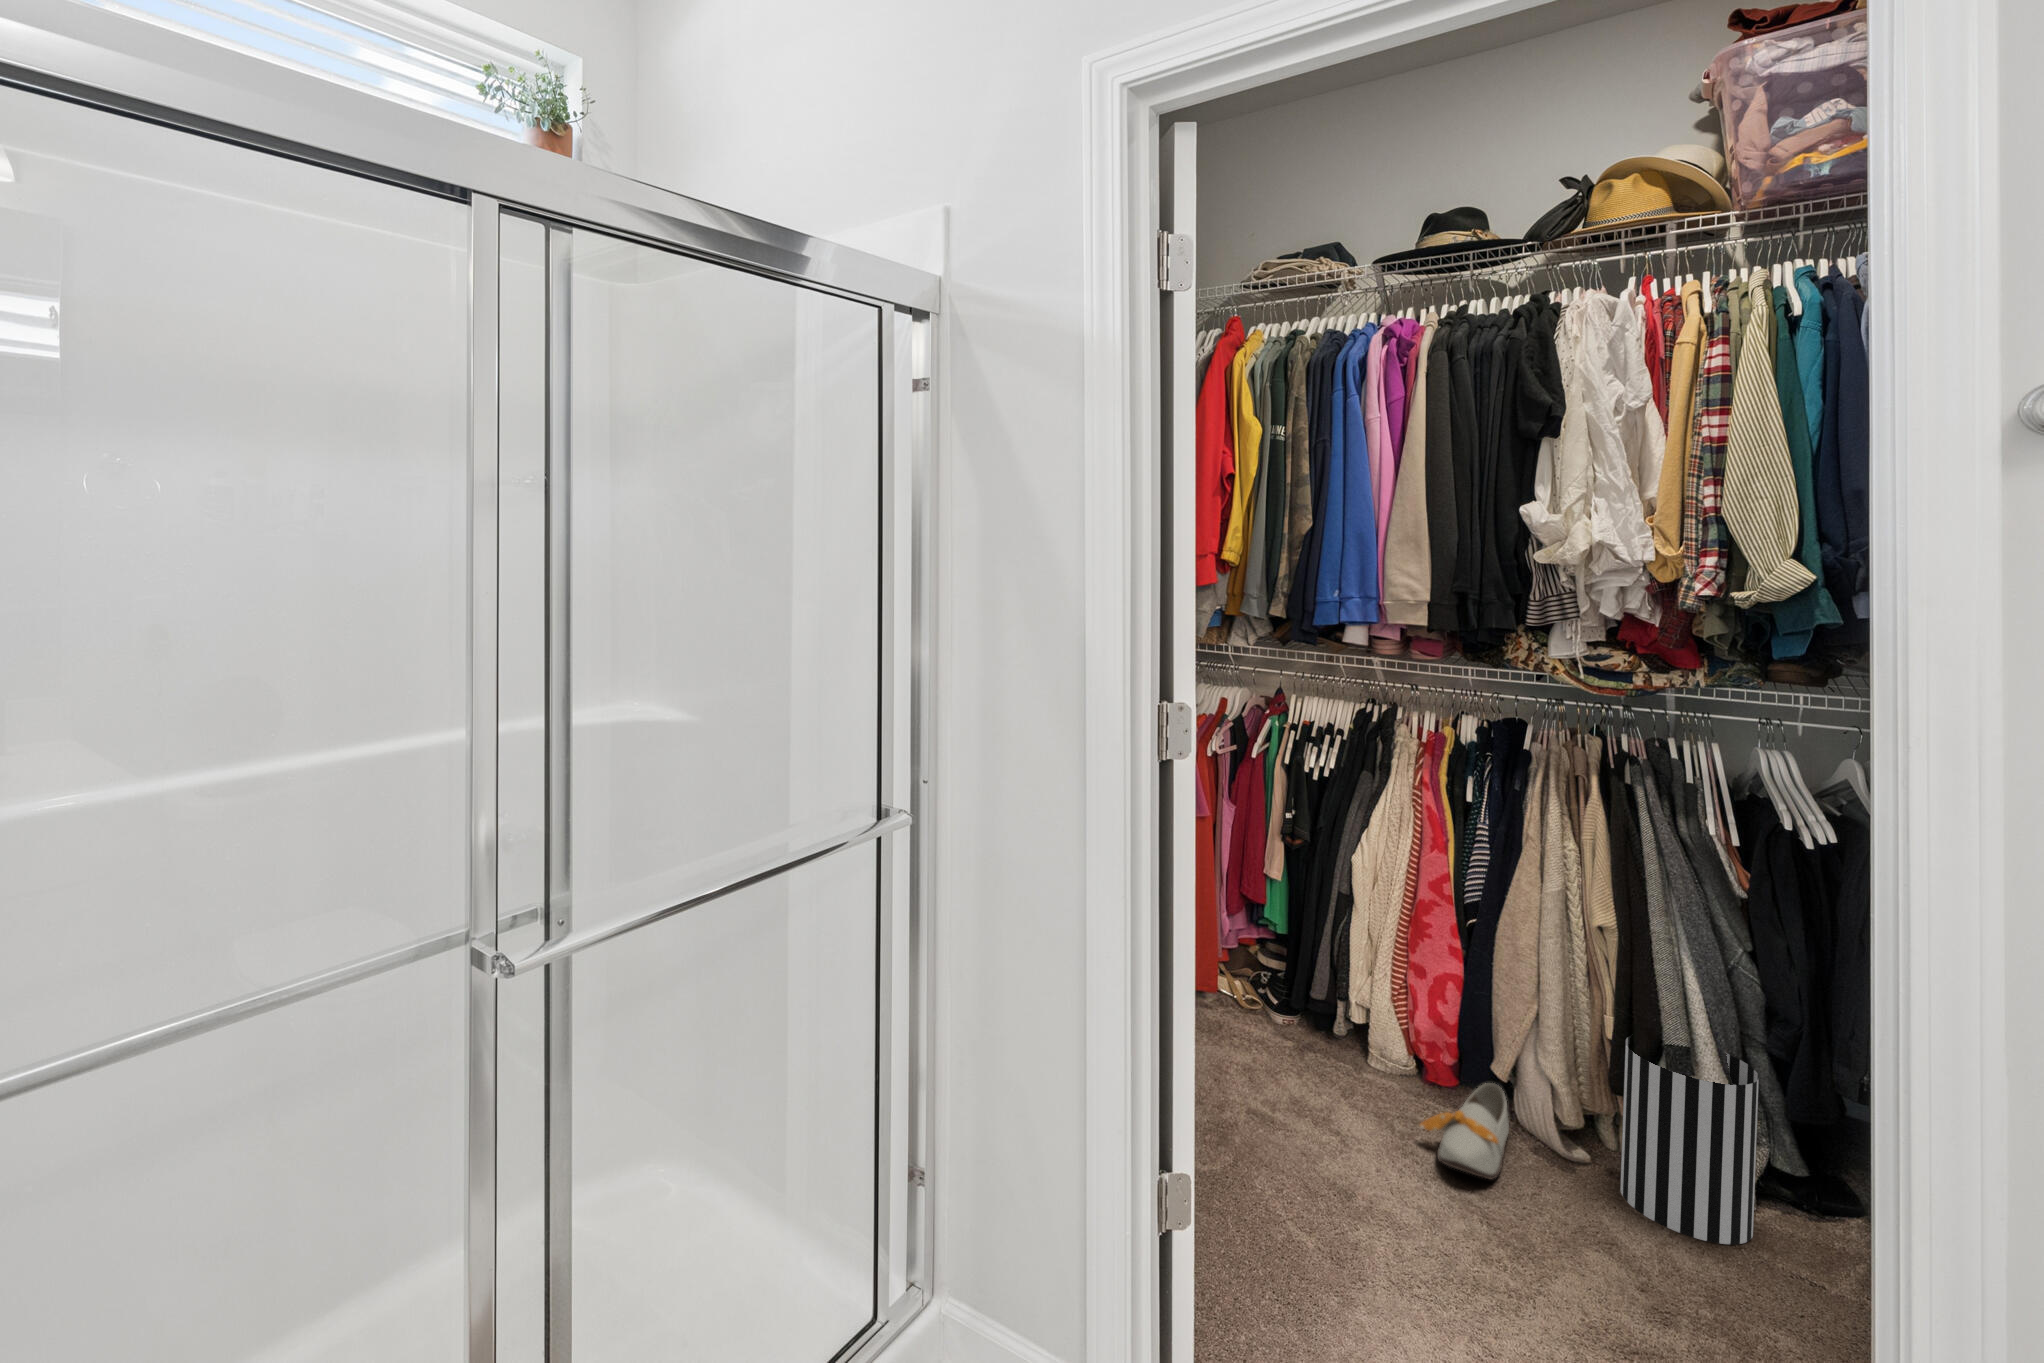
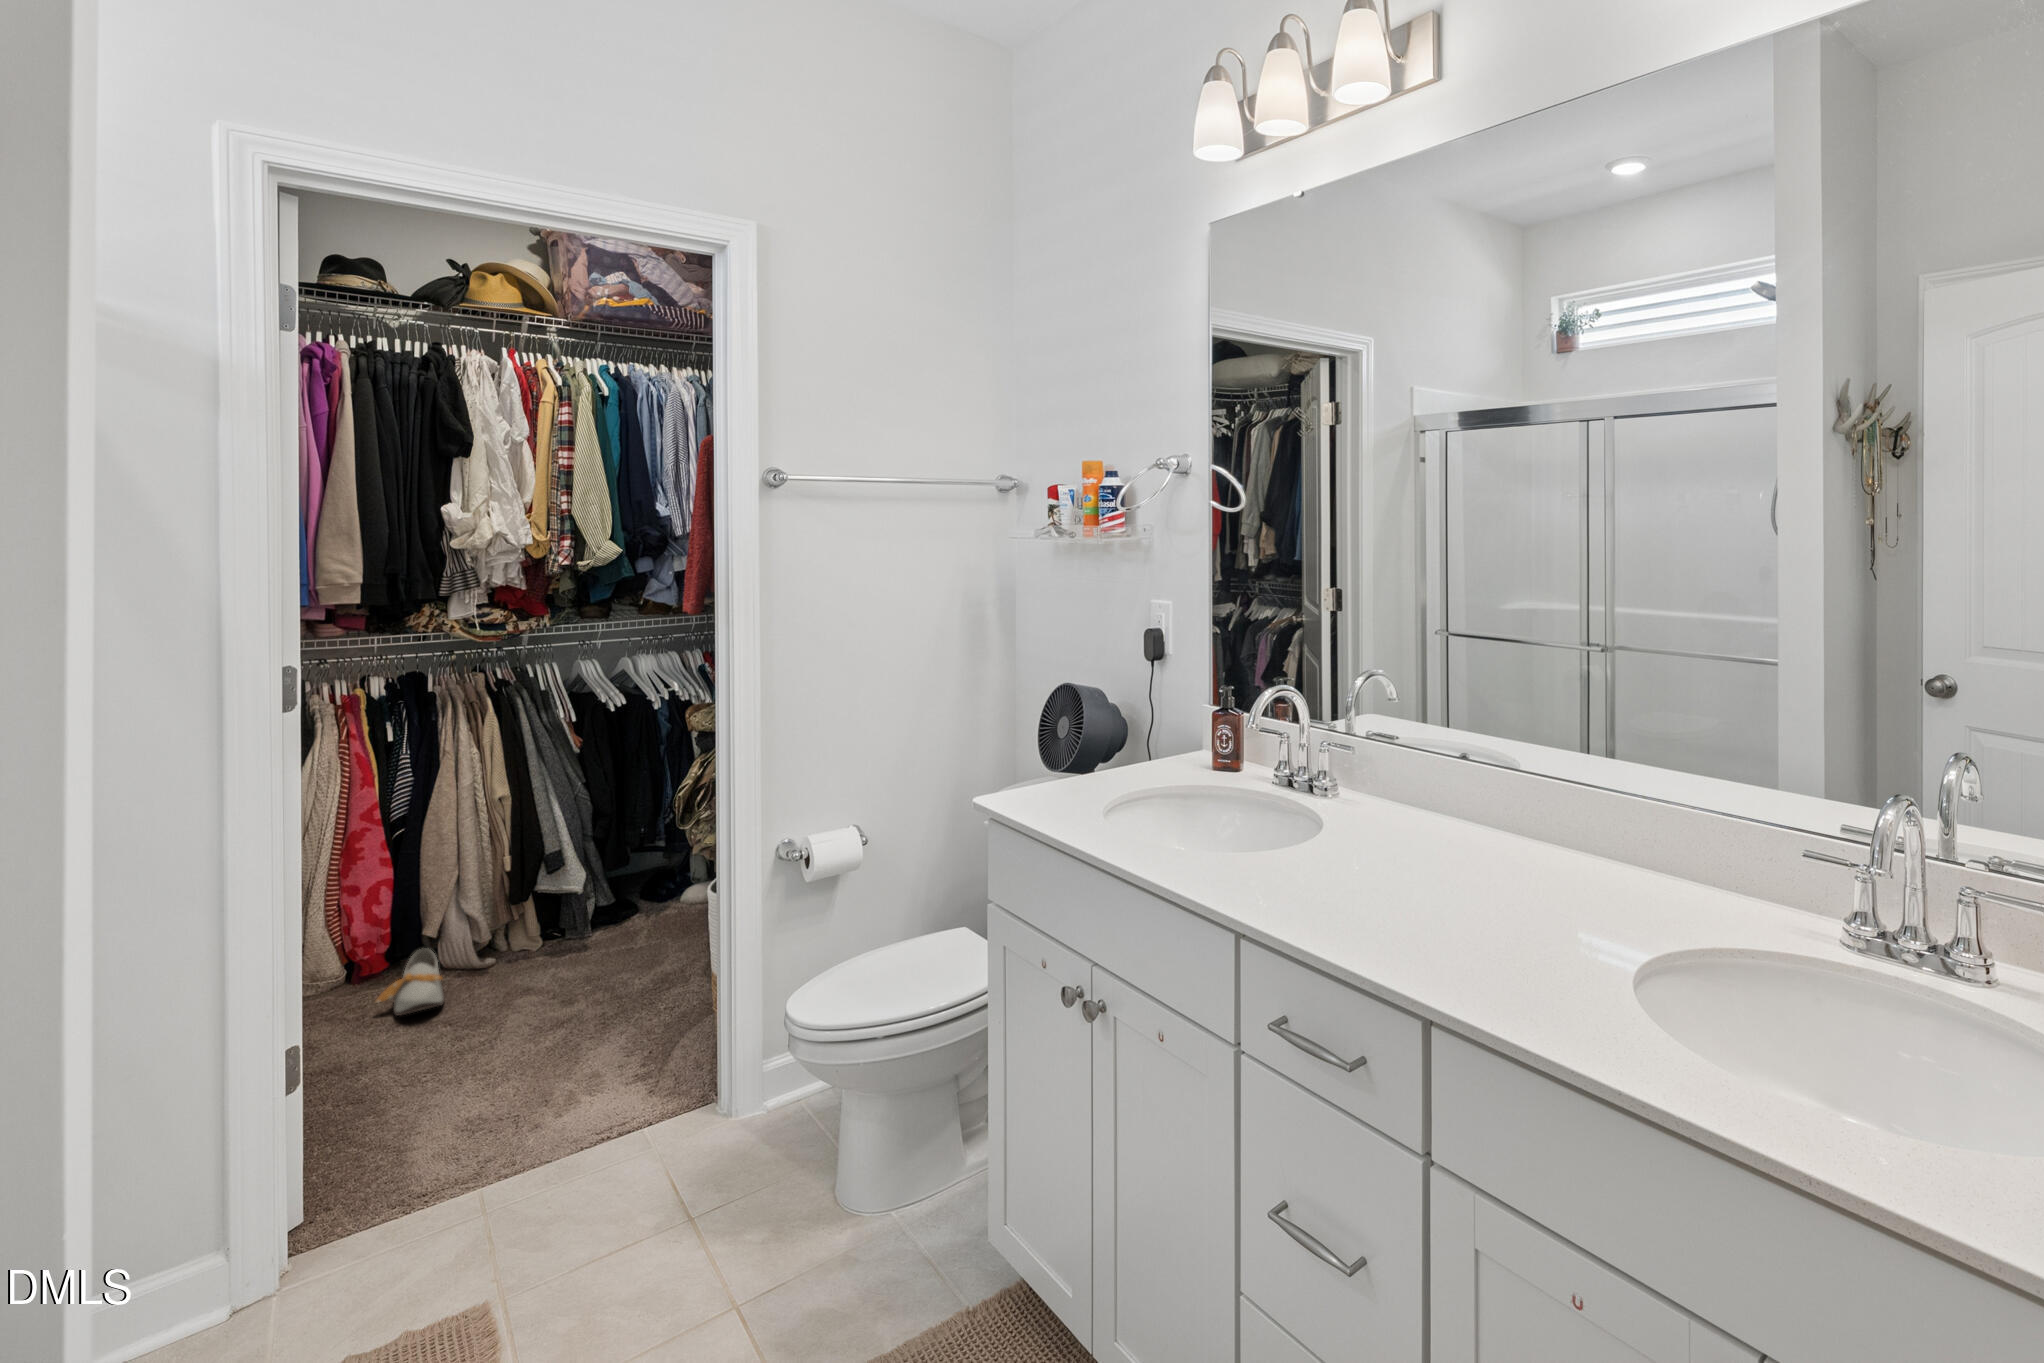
wastebasket: present [1620,1035,1759,1244] -> none [520,852,599,974]

